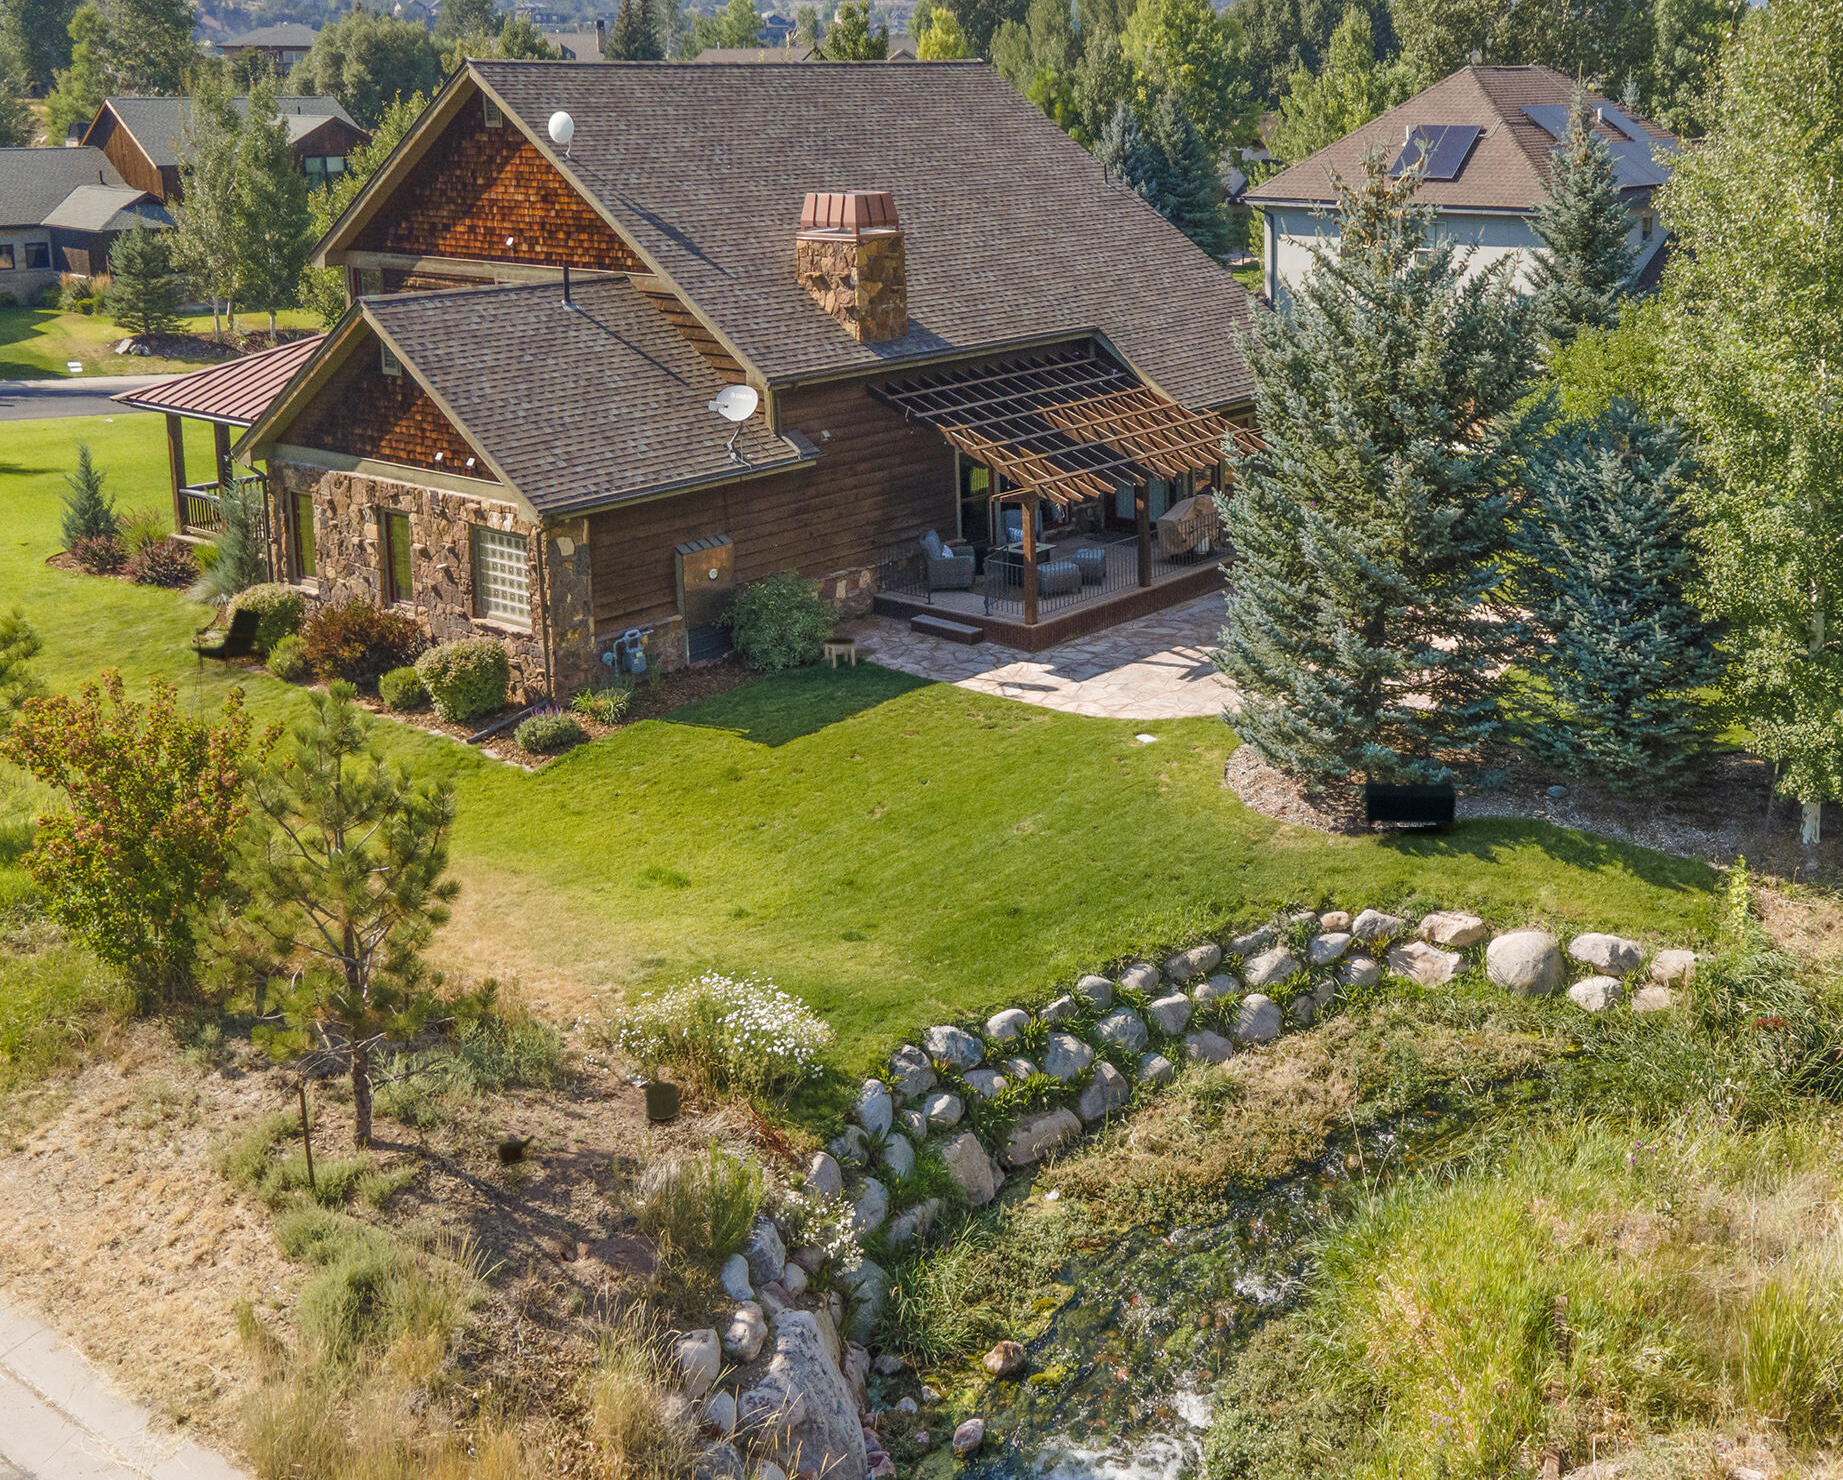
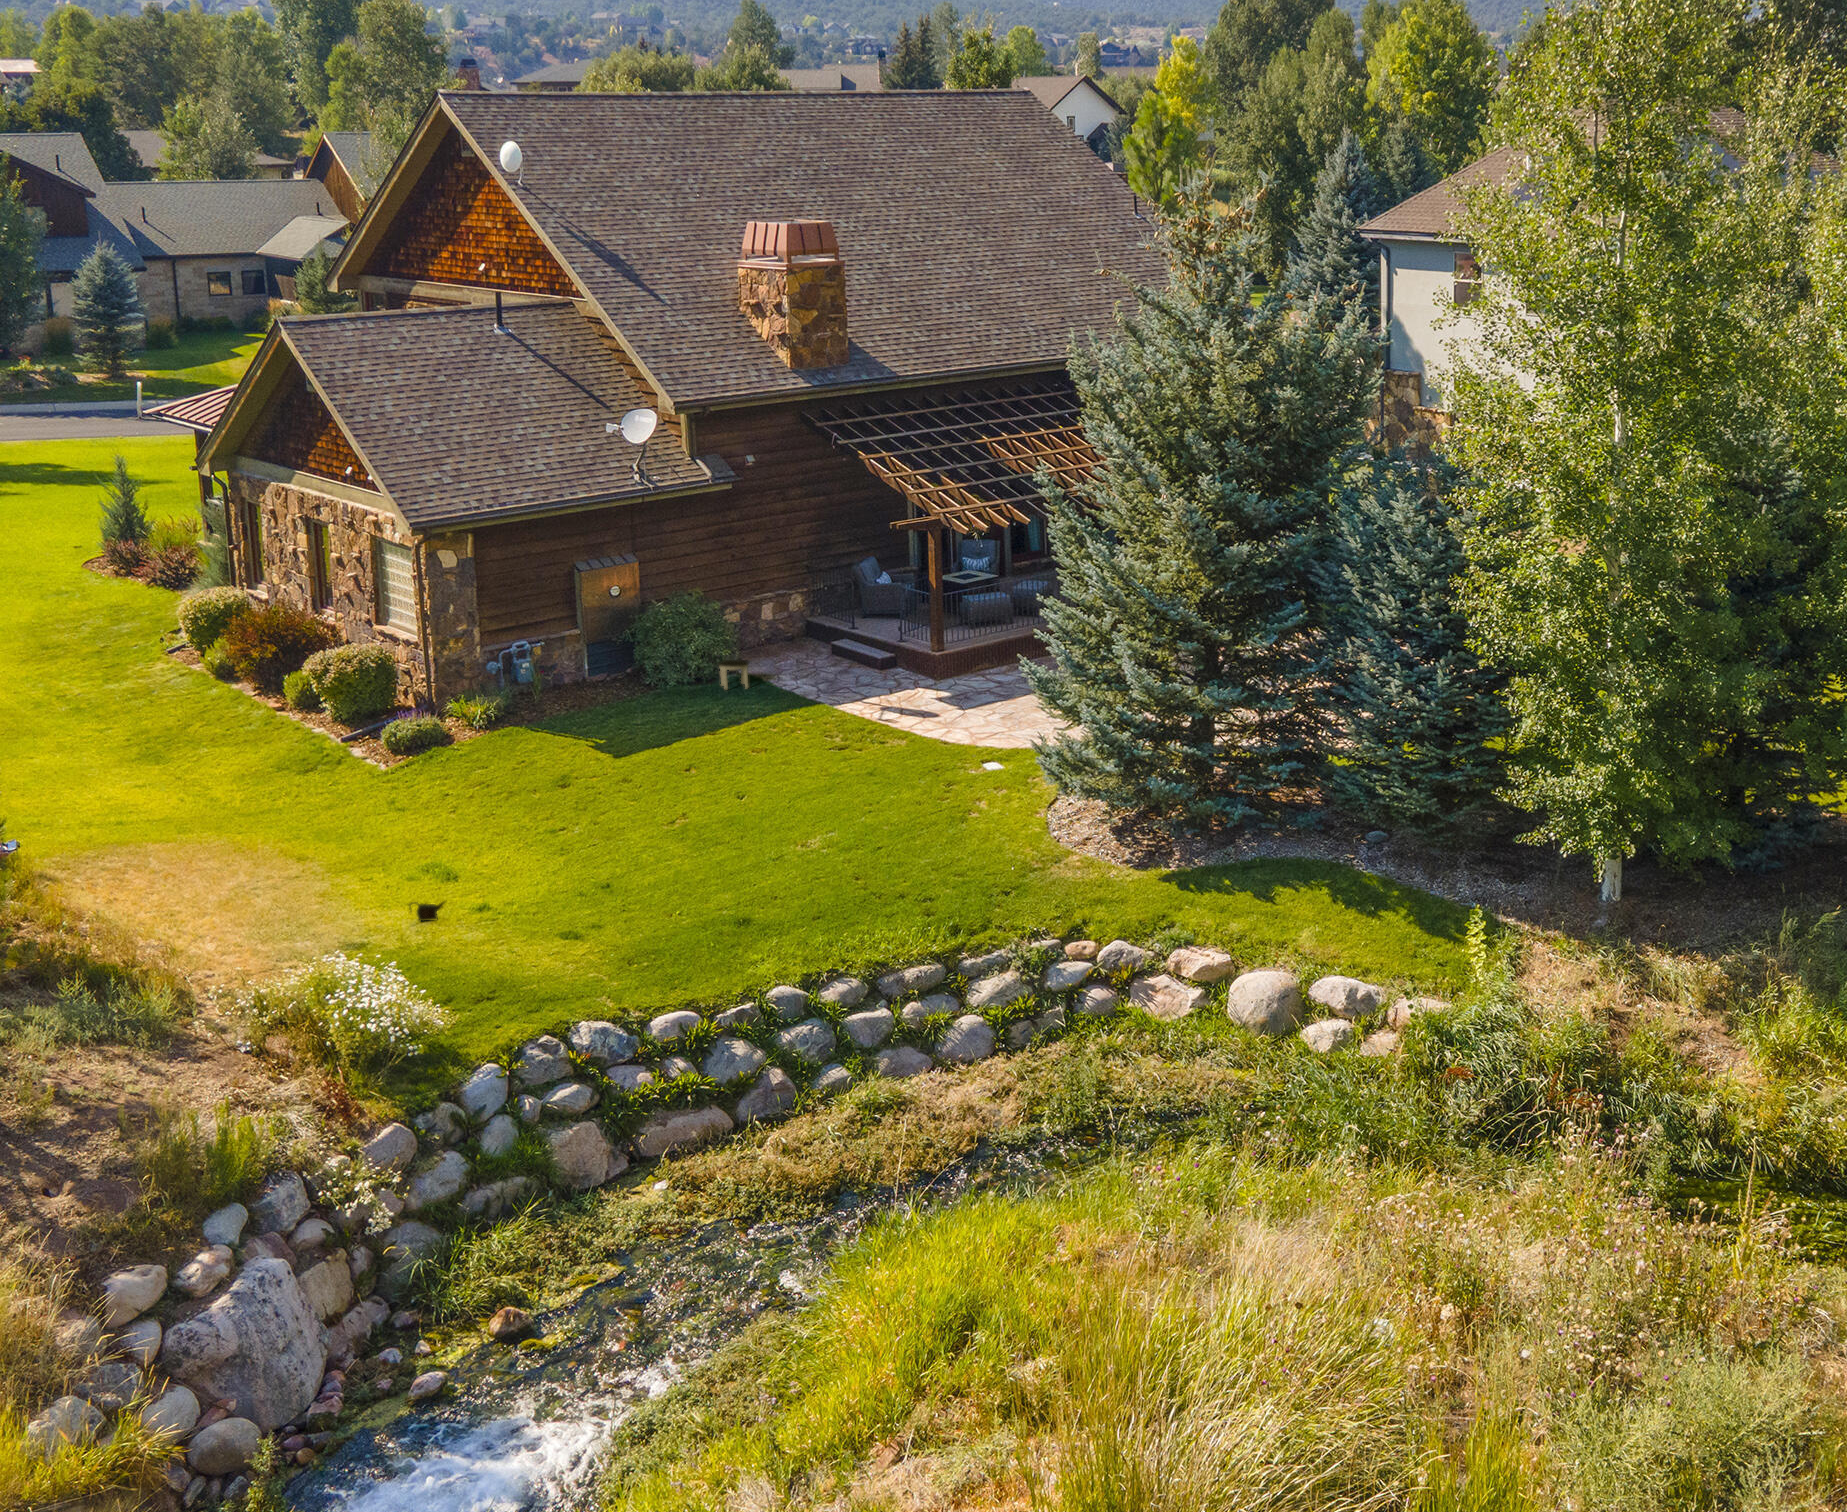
lounge chair: present [191,608,267,675] -> none [136,614,208,679]
bench: present [1364,783,1456,835] -> none [1157,813,1257,871]
planter: present [645,1082,680,1120] -> none [226,1043,265,1080]
watering can: present [488,1135,535,1165] -> present [410,901,445,921]

